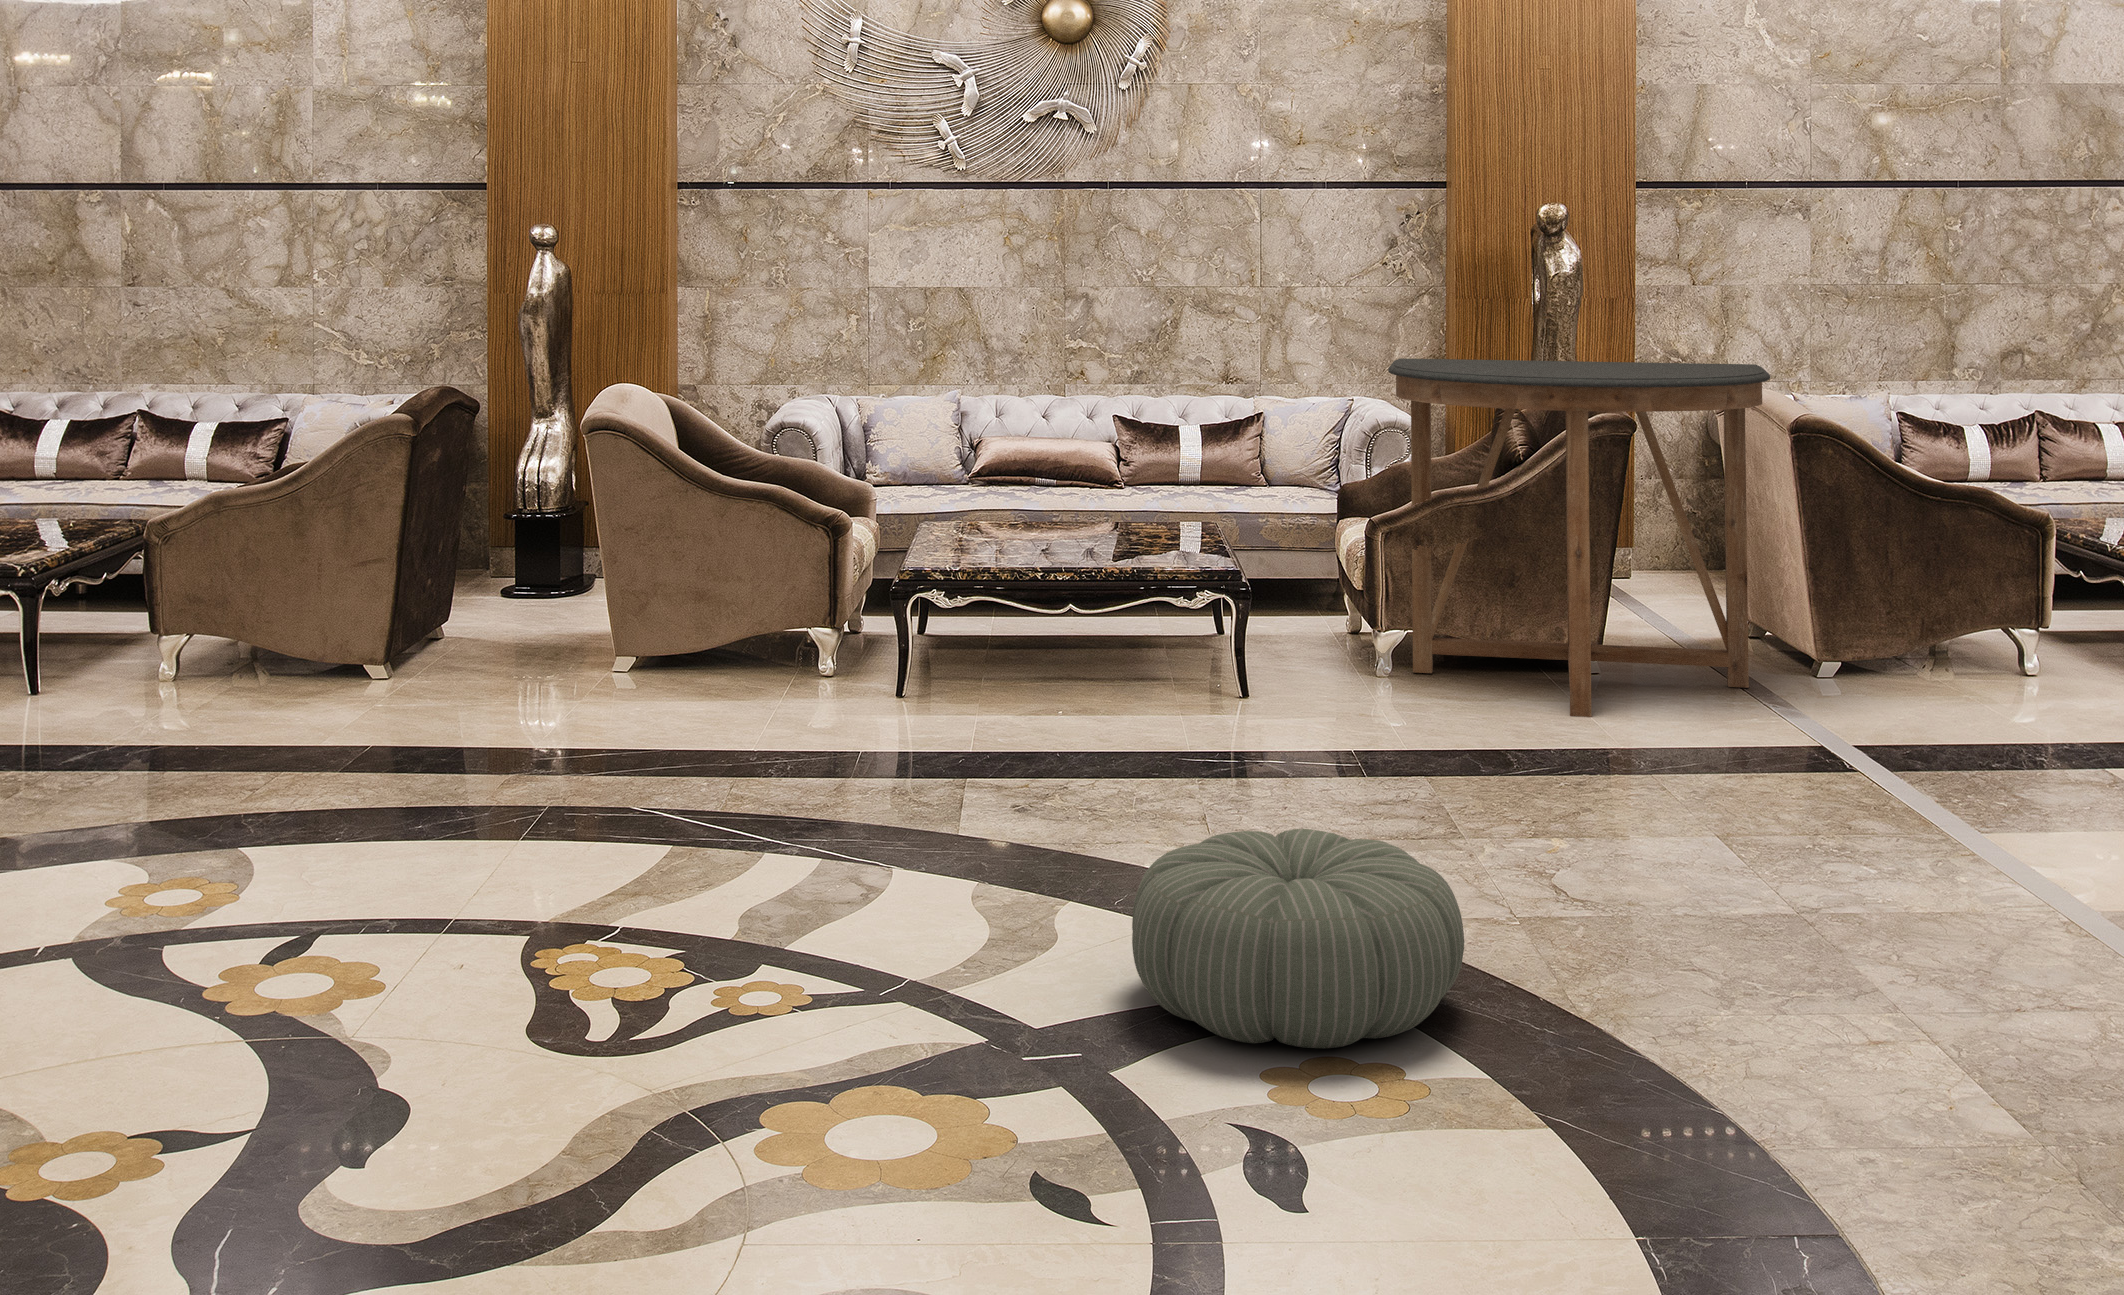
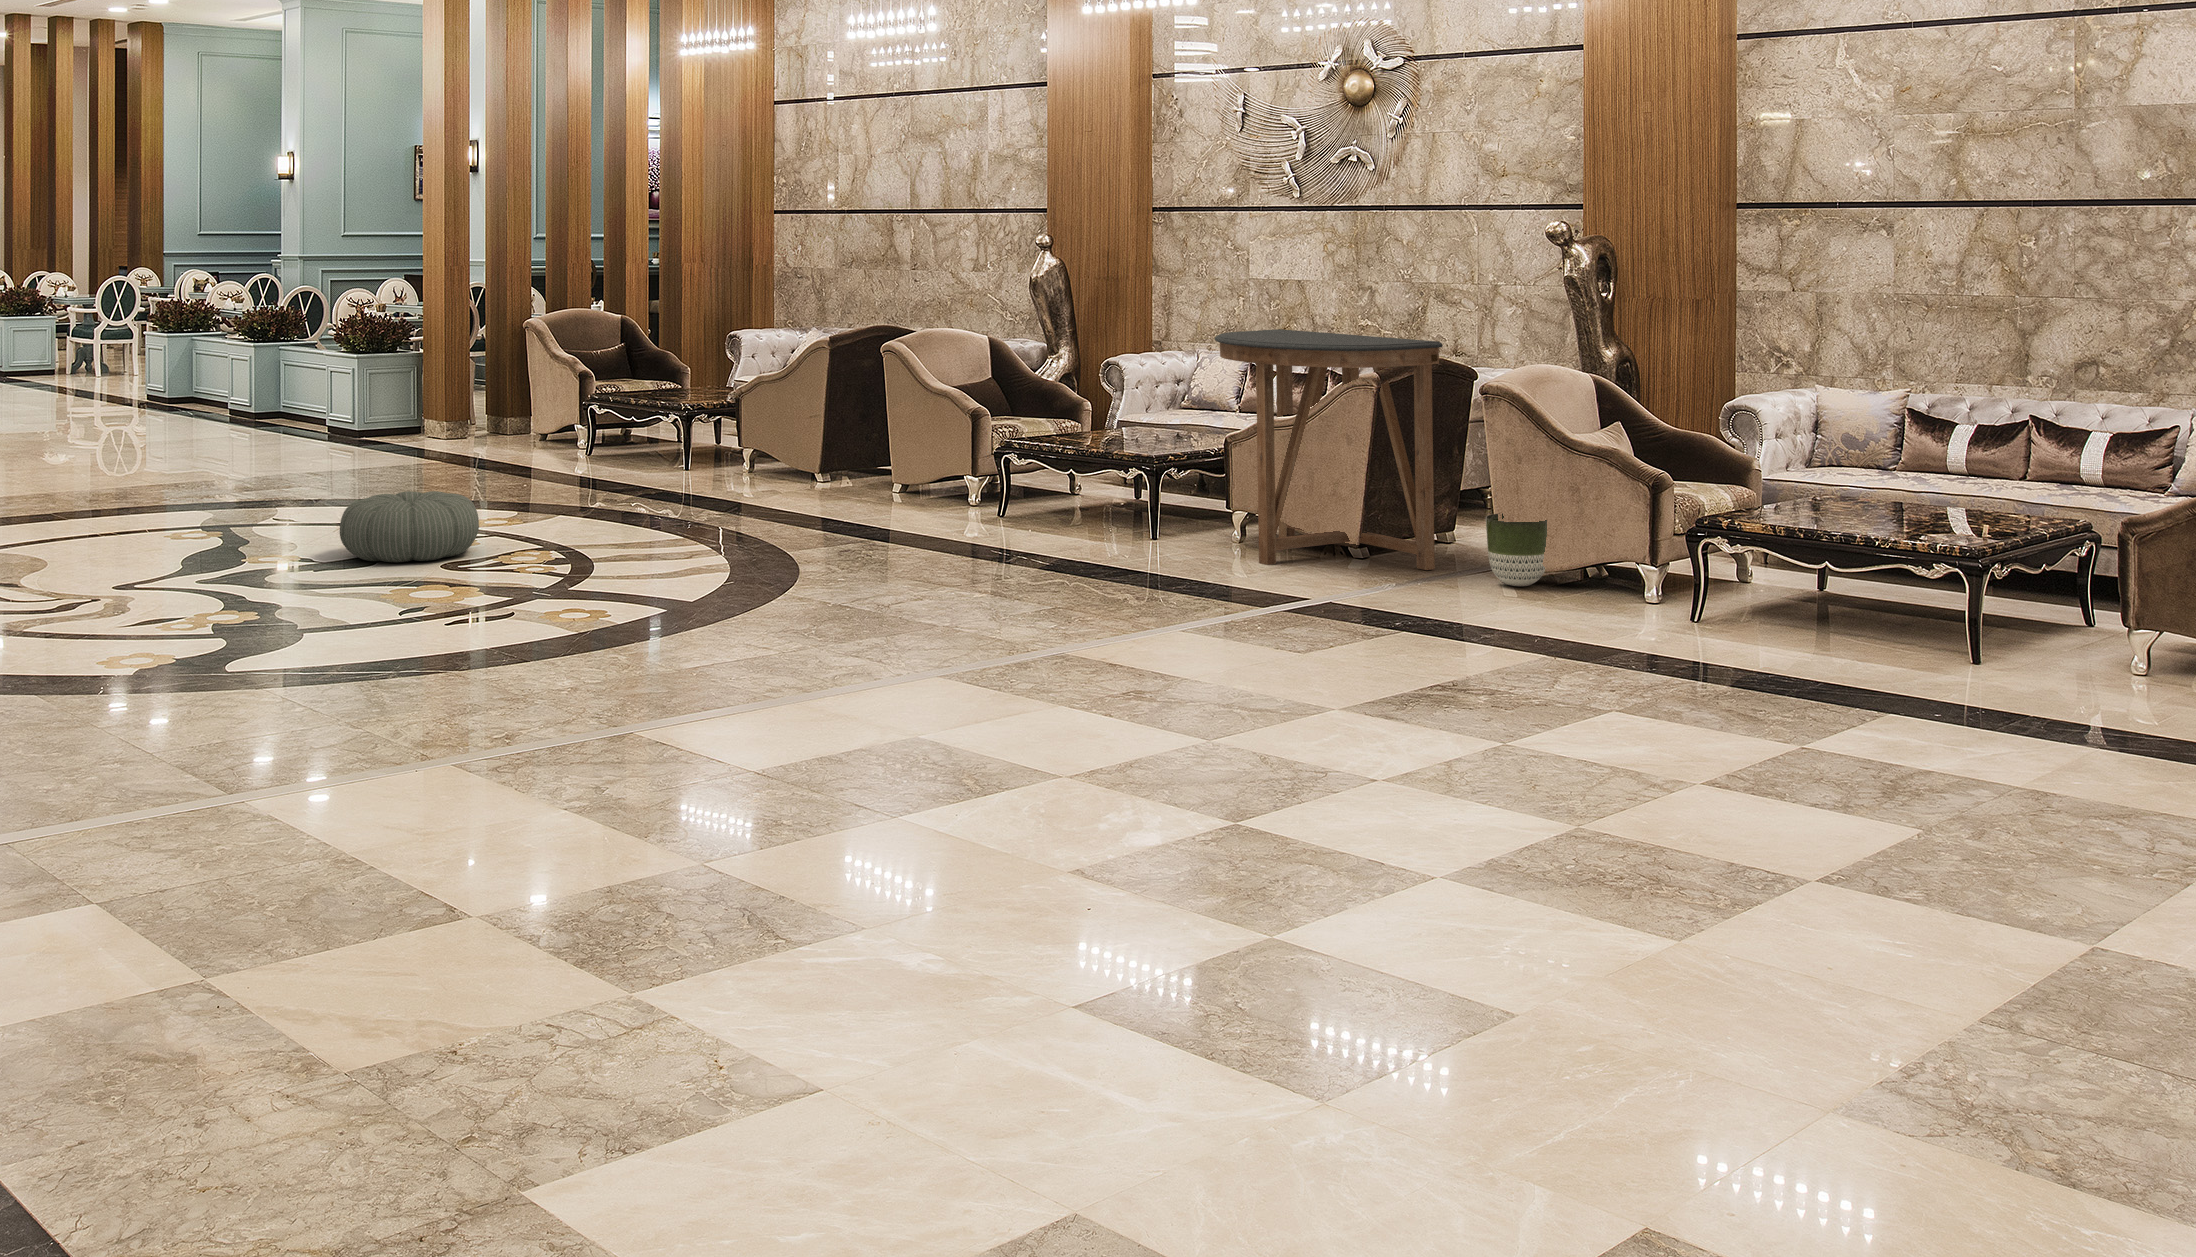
planter: none [1860,590,1948,691] -> present [1486,513,1547,586]
pouf: present [1132,829,1464,1048] -> present [340,491,479,562]

